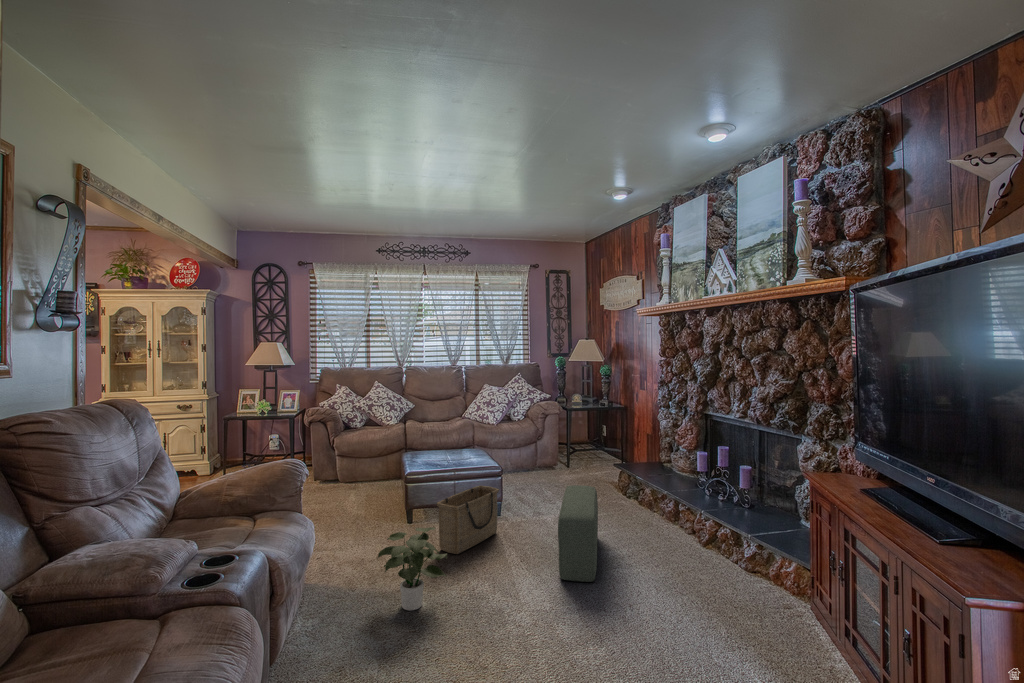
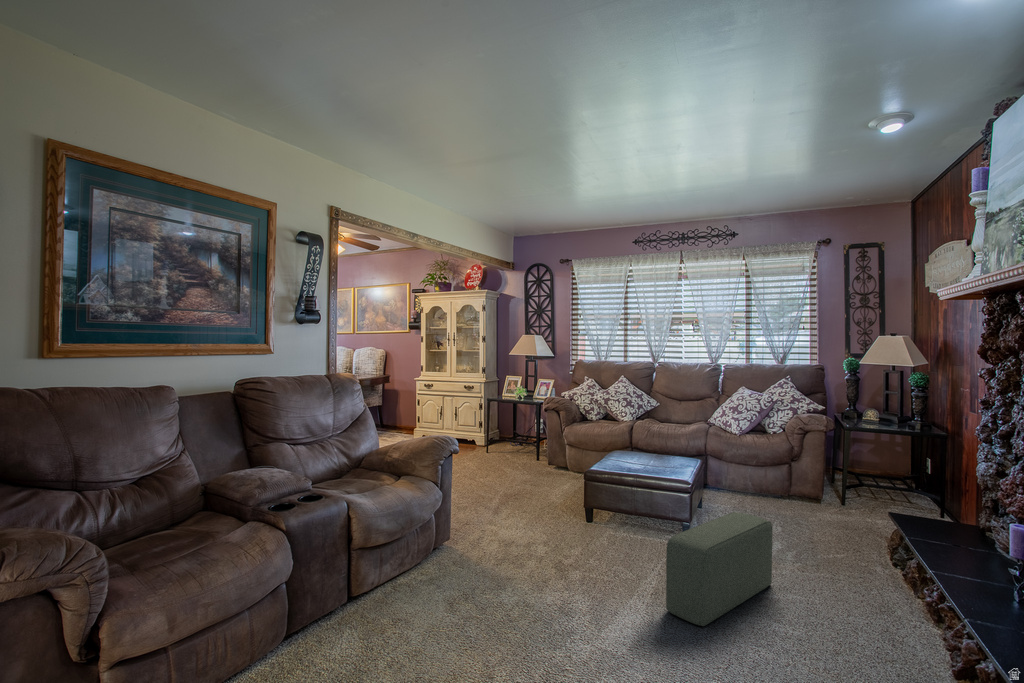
basket: present [437,486,499,554] -> none [582,492,662,554]
potted plant: present [378,527,447,610] -> none [482,509,548,585]

